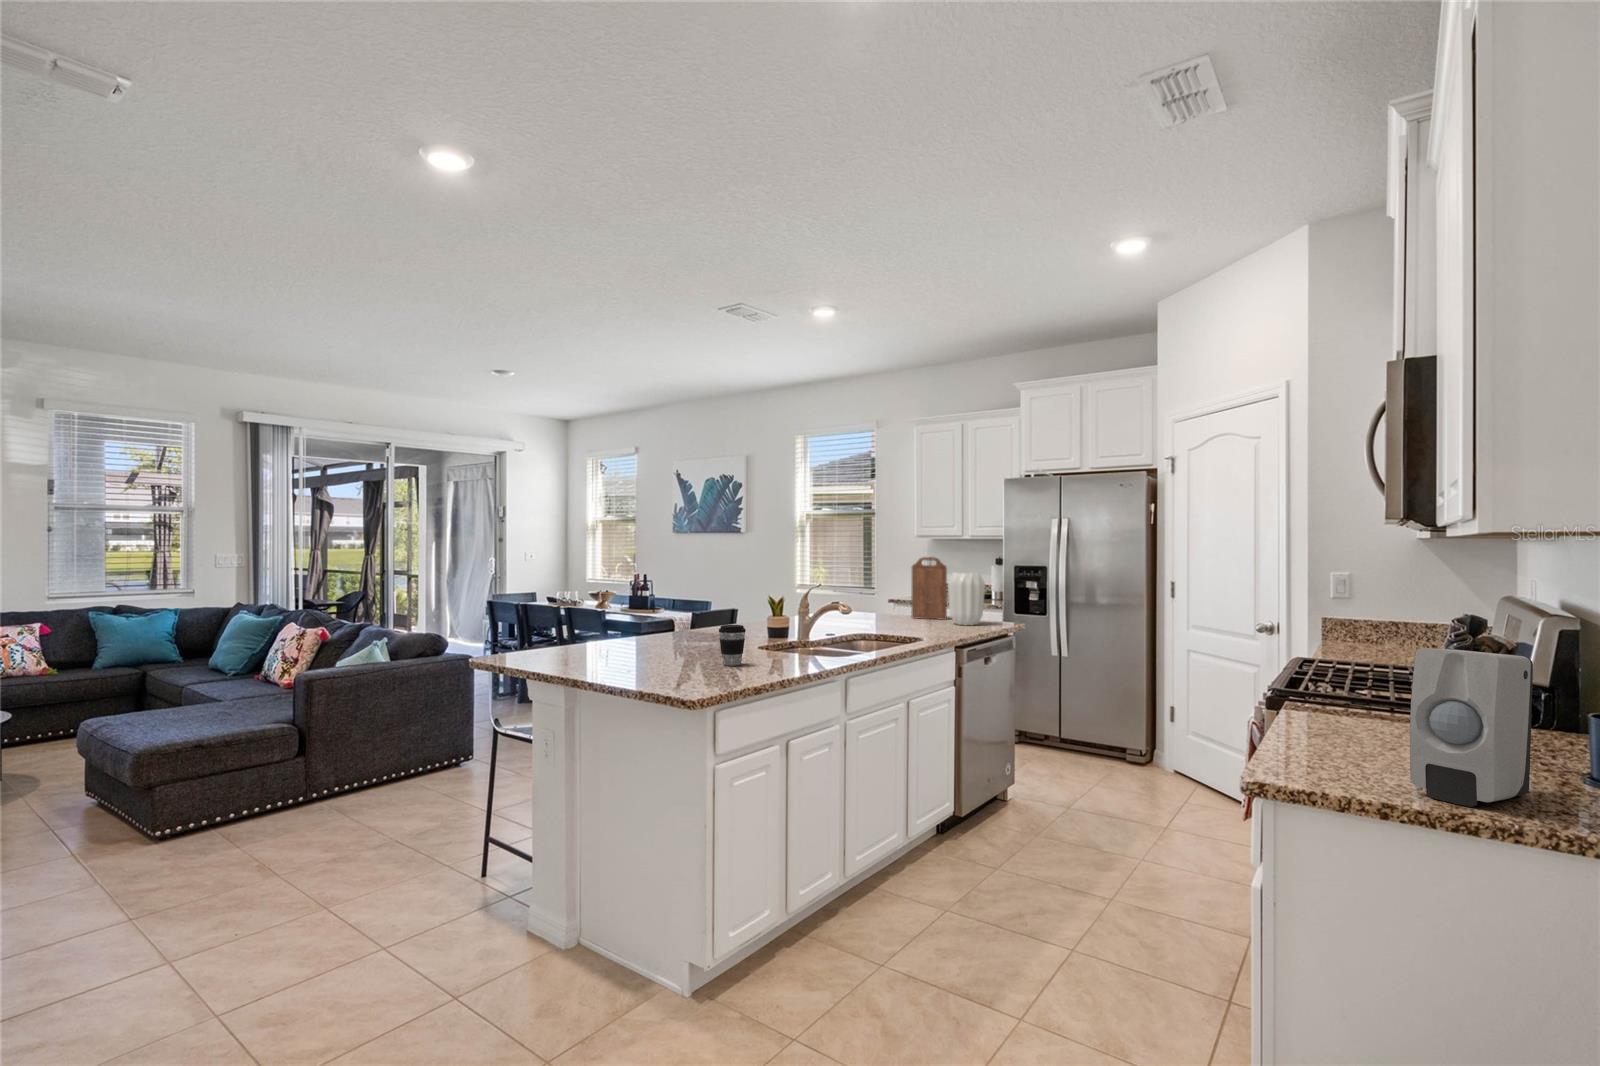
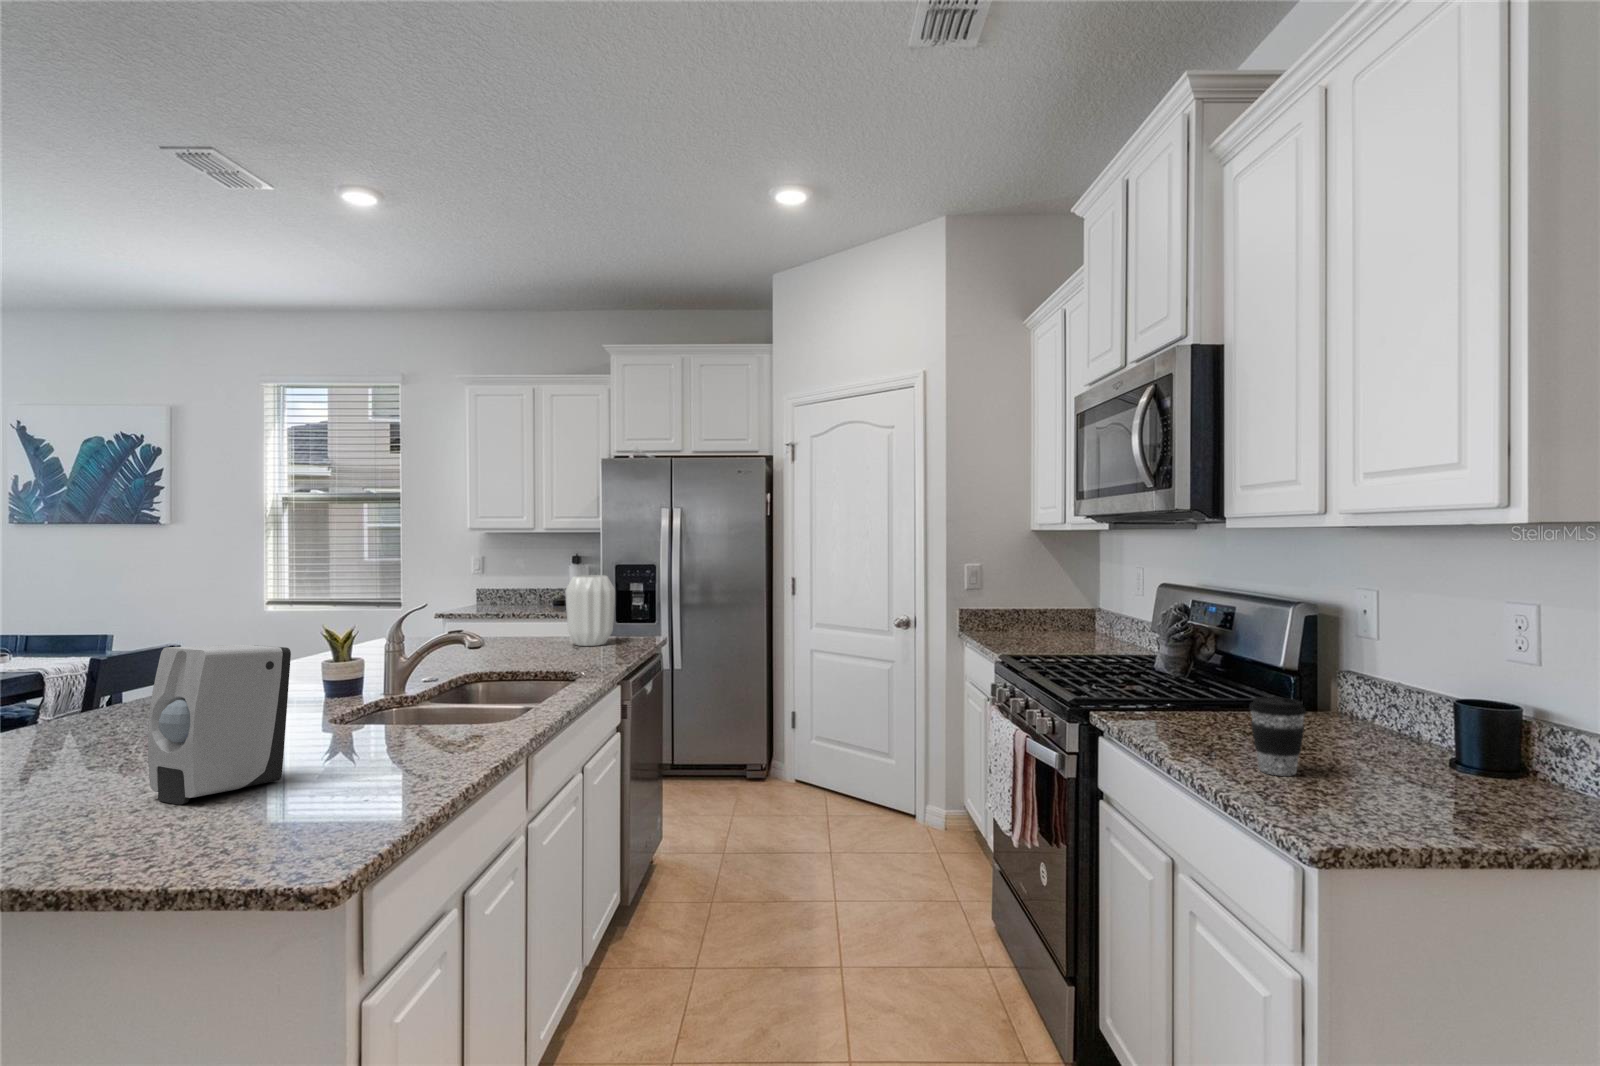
cutting board: present [911,557,947,620] -> none [502,557,553,641]
coffee cup: present [719,625,746,666] -> present [1249,697,1306,776]
soap dispenser: present [1410,648,1533,807] -> present [148,645,291,805]

